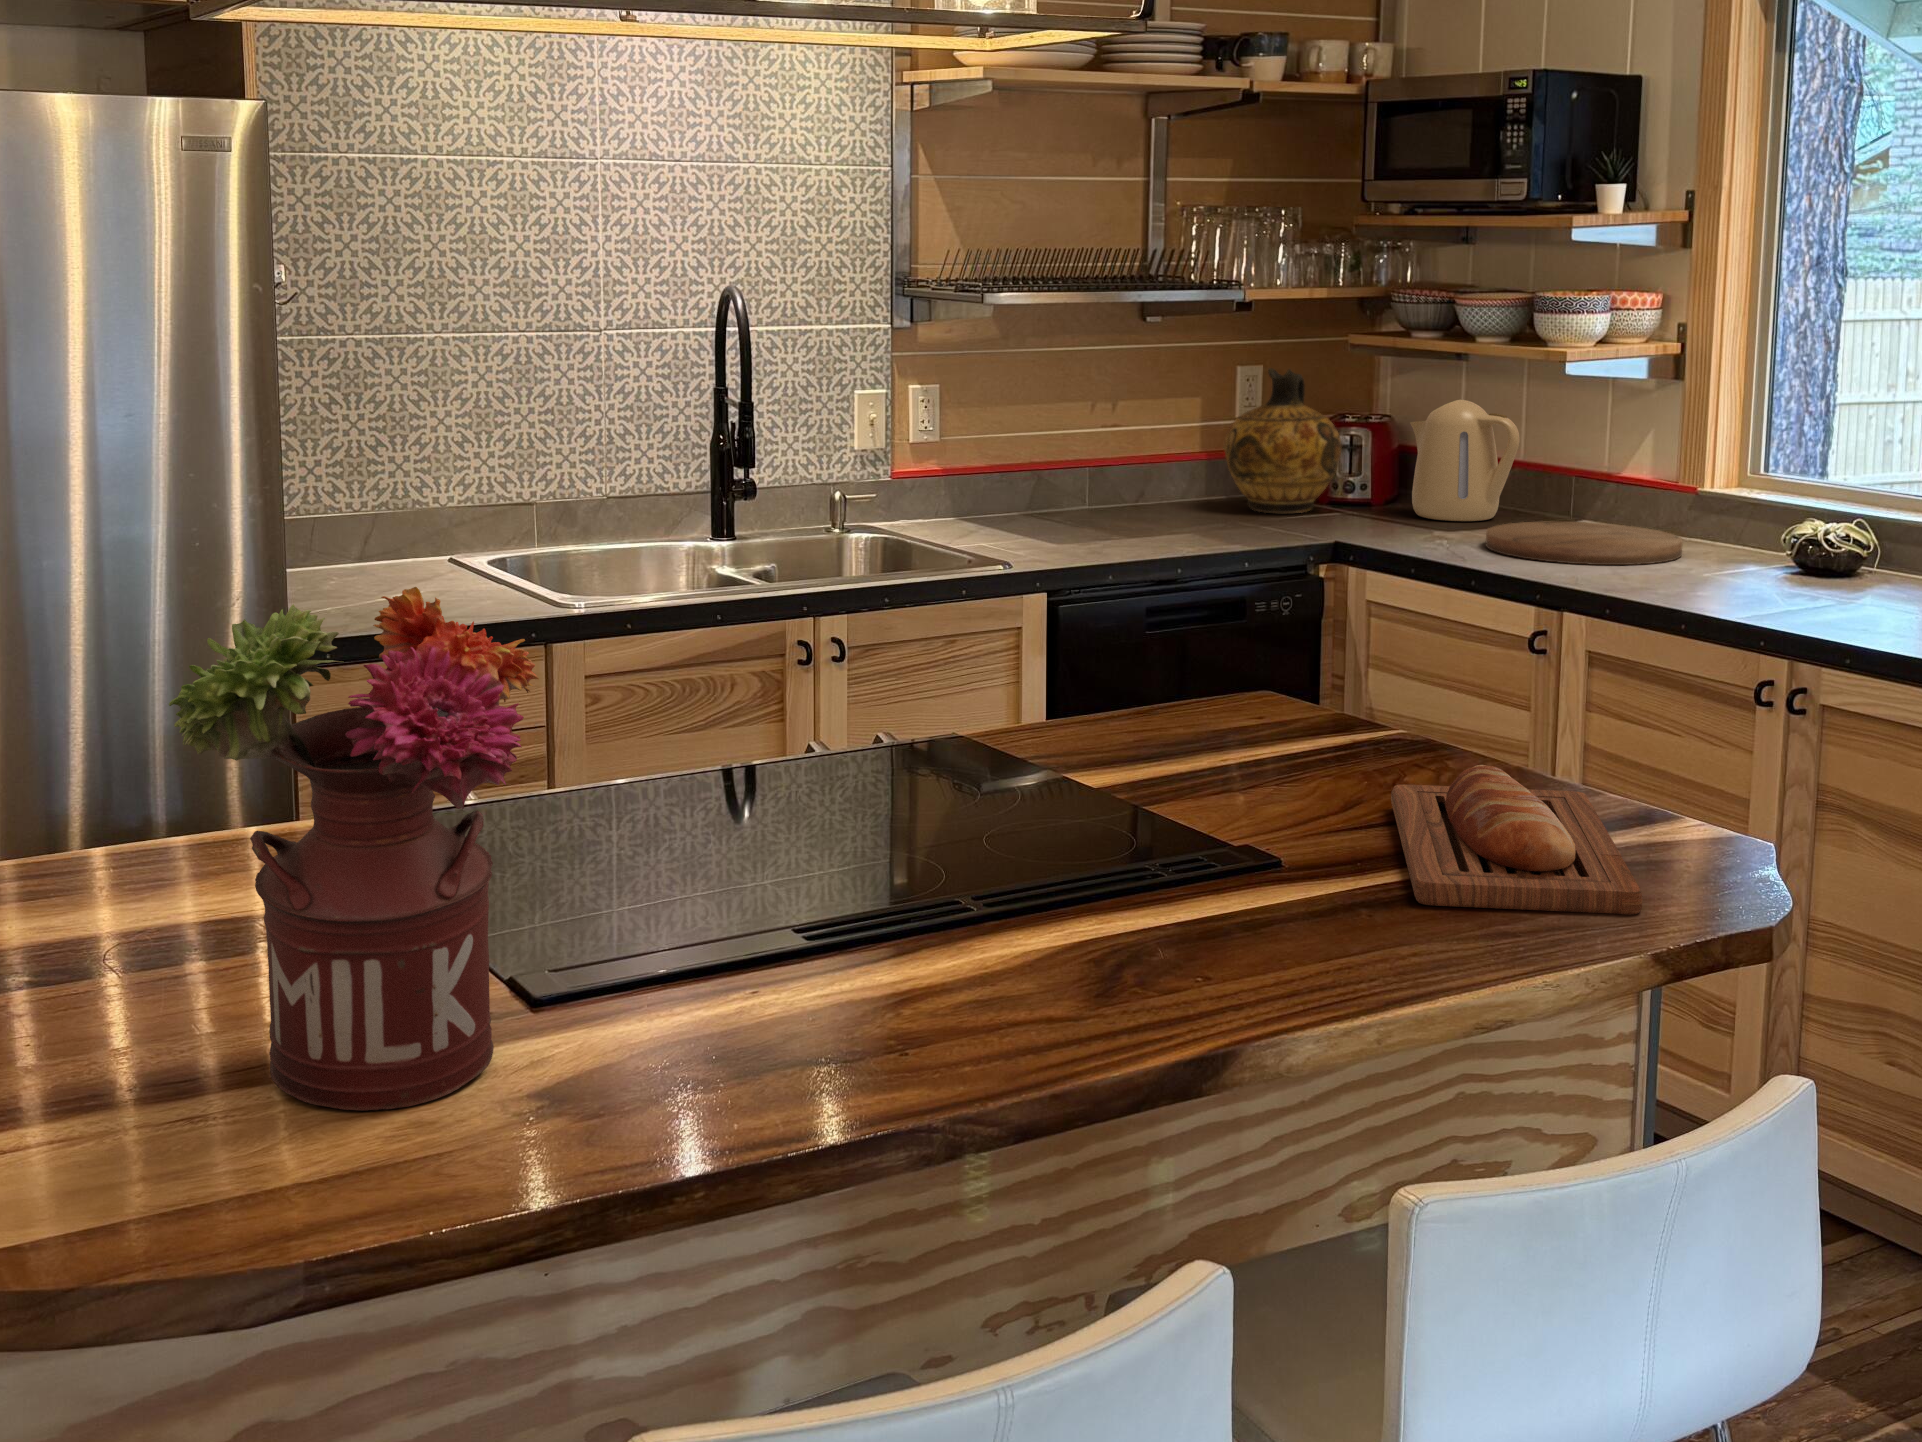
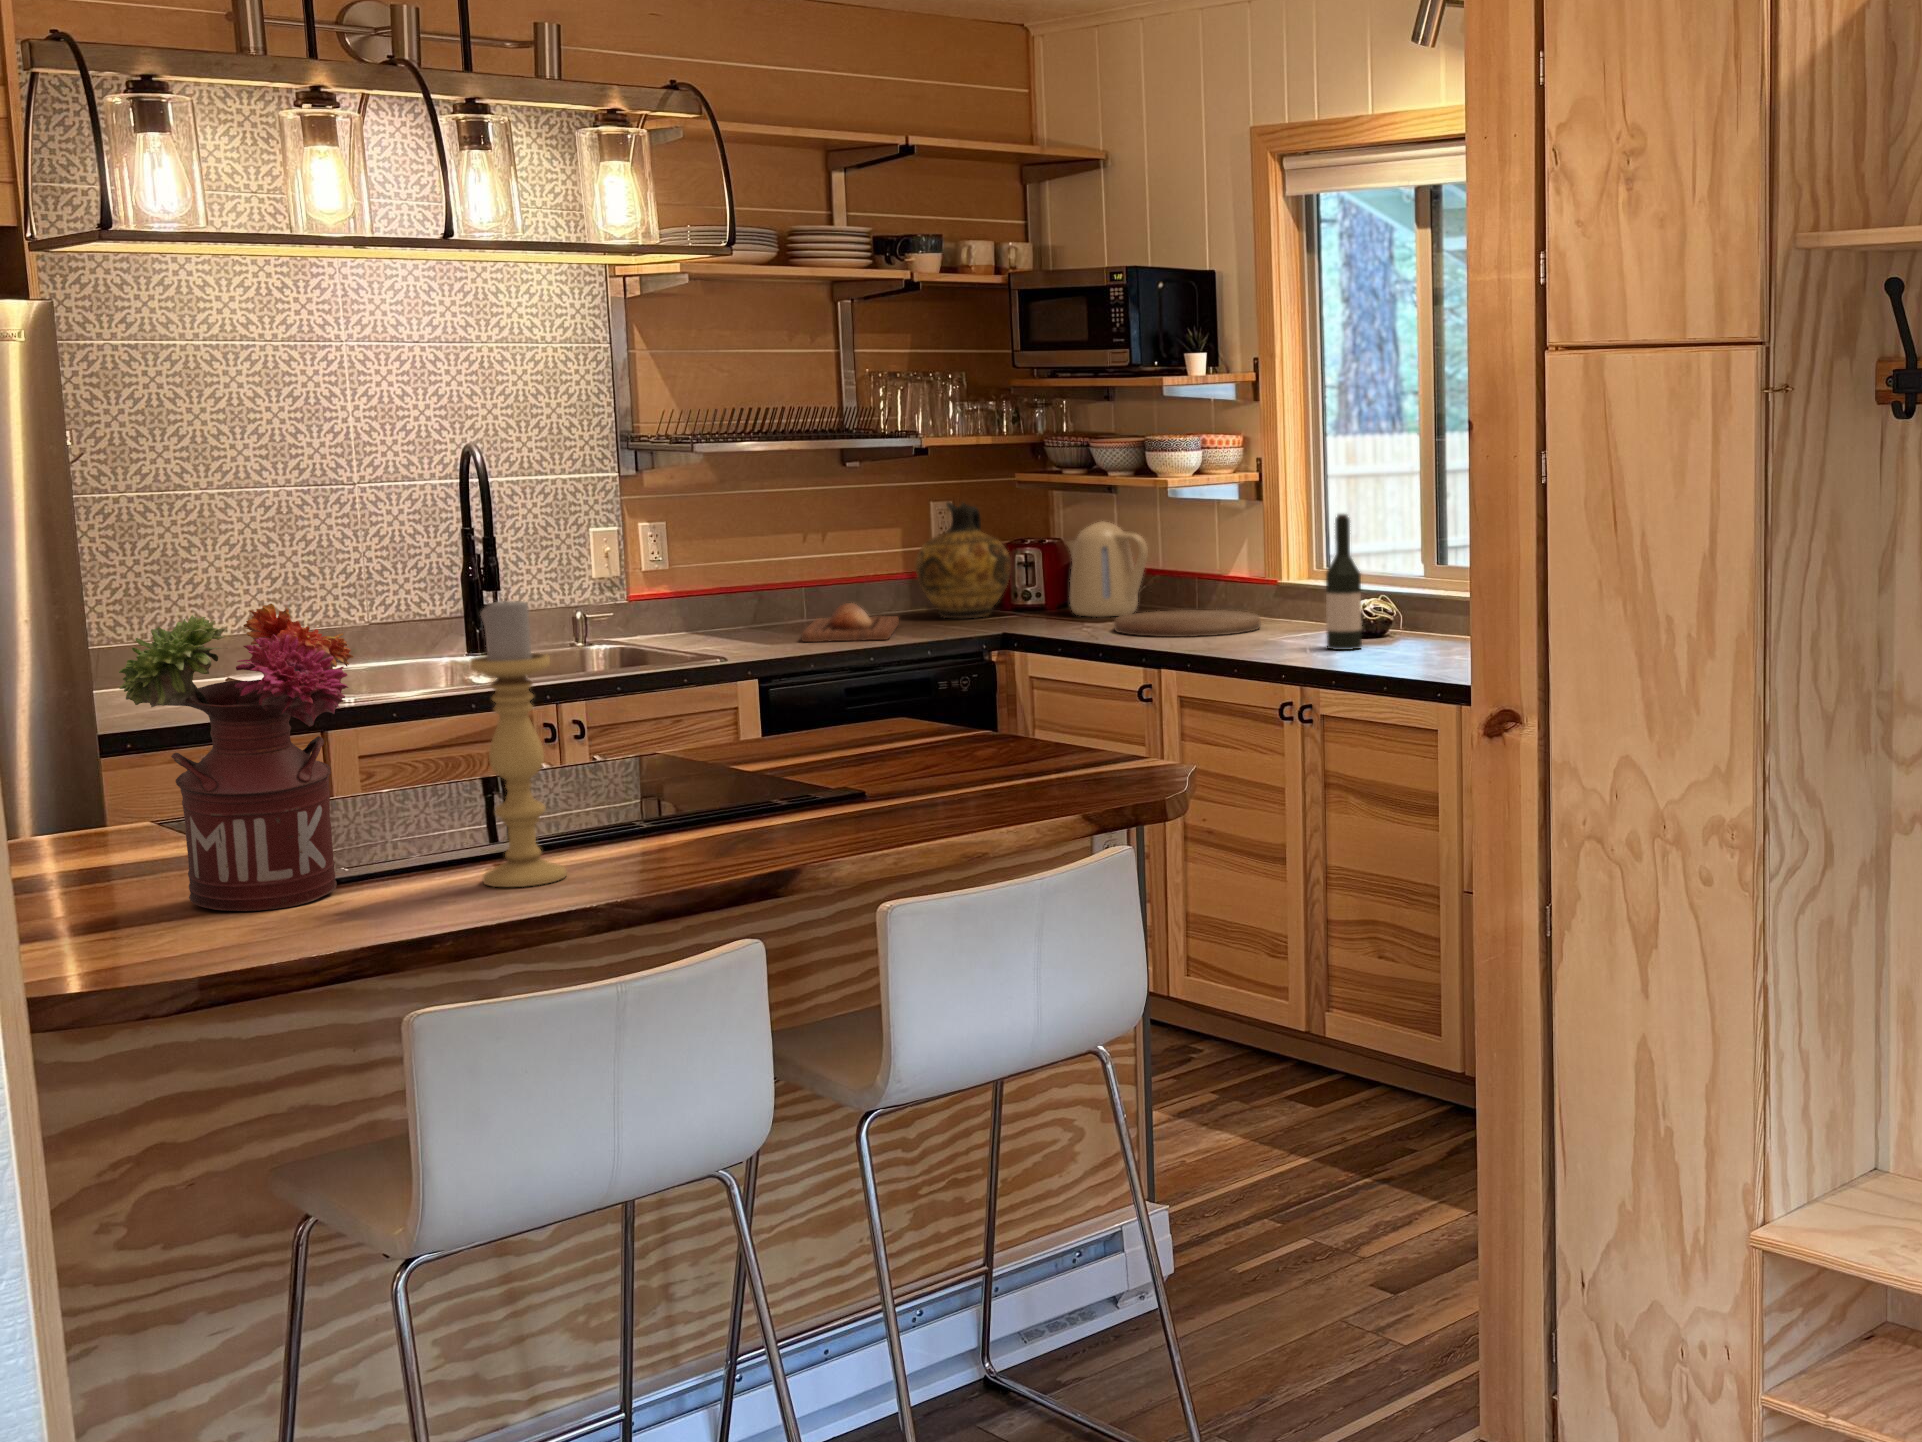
wine bottle: none [1808,415,1869,606] -> present [1326,514,1362,650]
candle holder: none [716,591,849,1096] -> present [470,599,566,887]
bread loaf: present [1391,765,1643,915] -> present [801,603,899,642]

